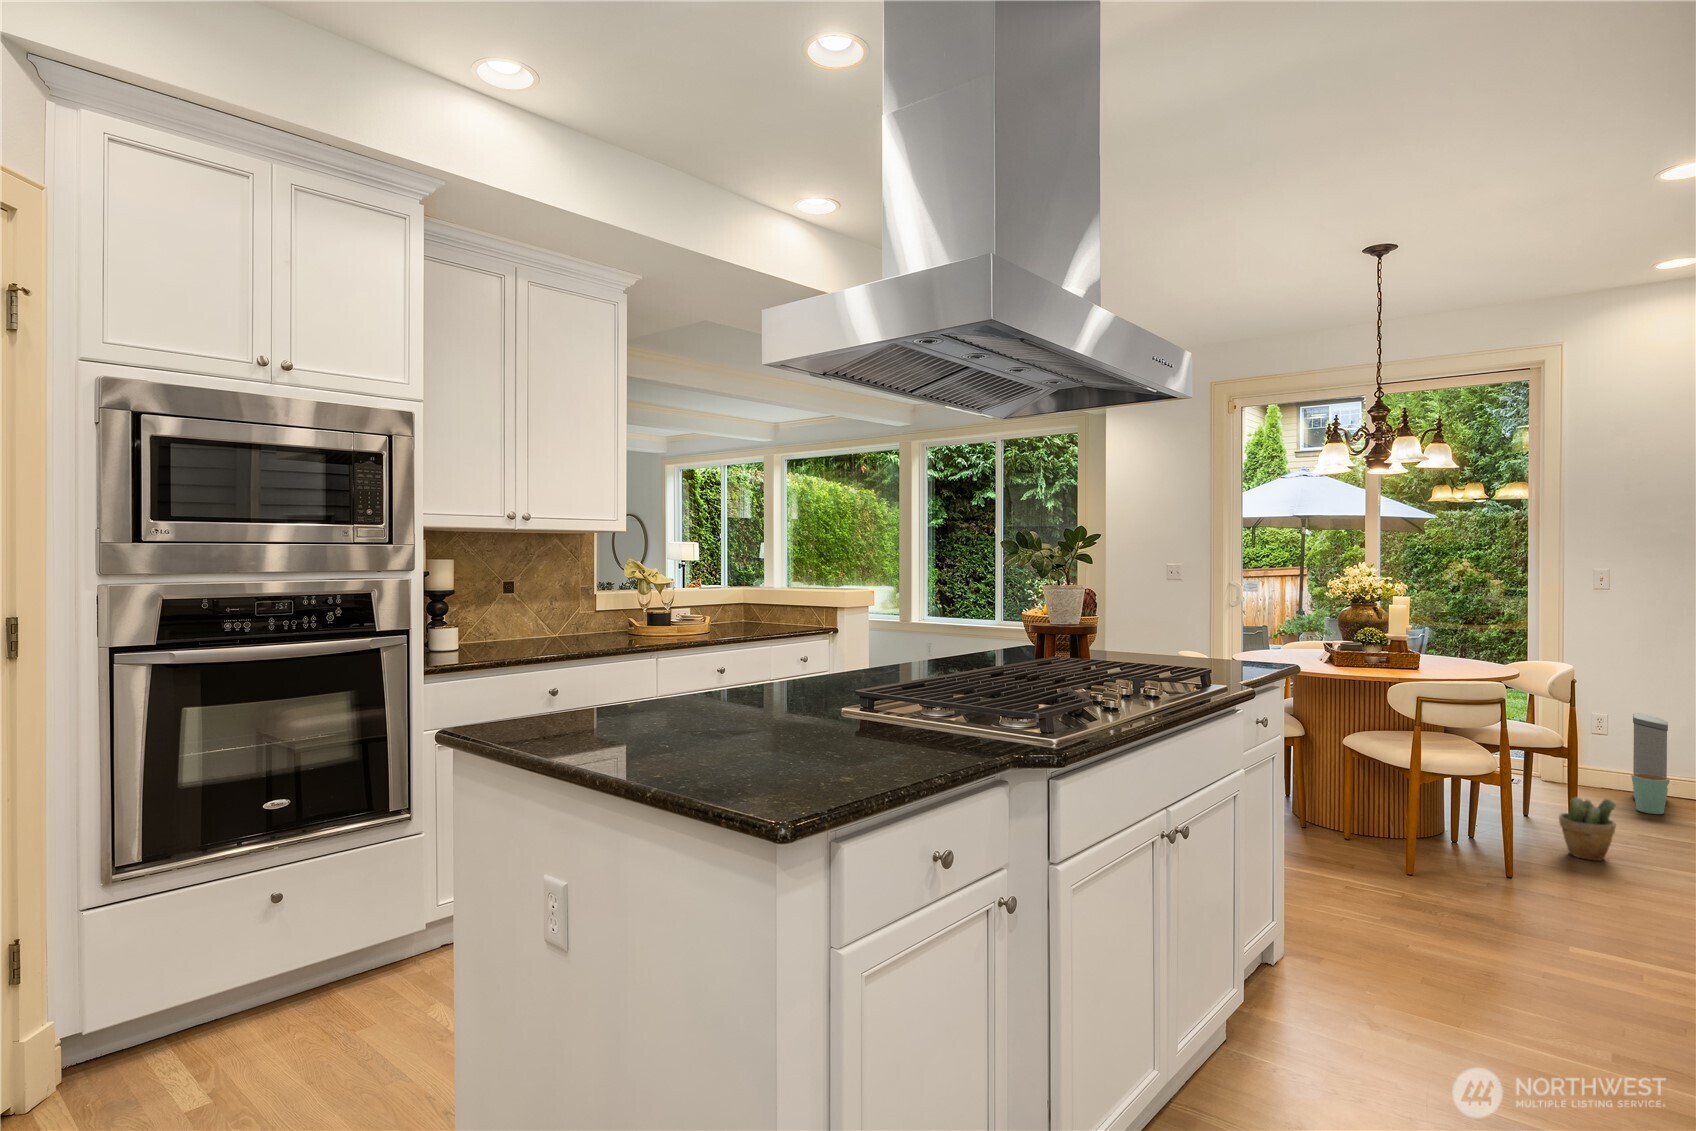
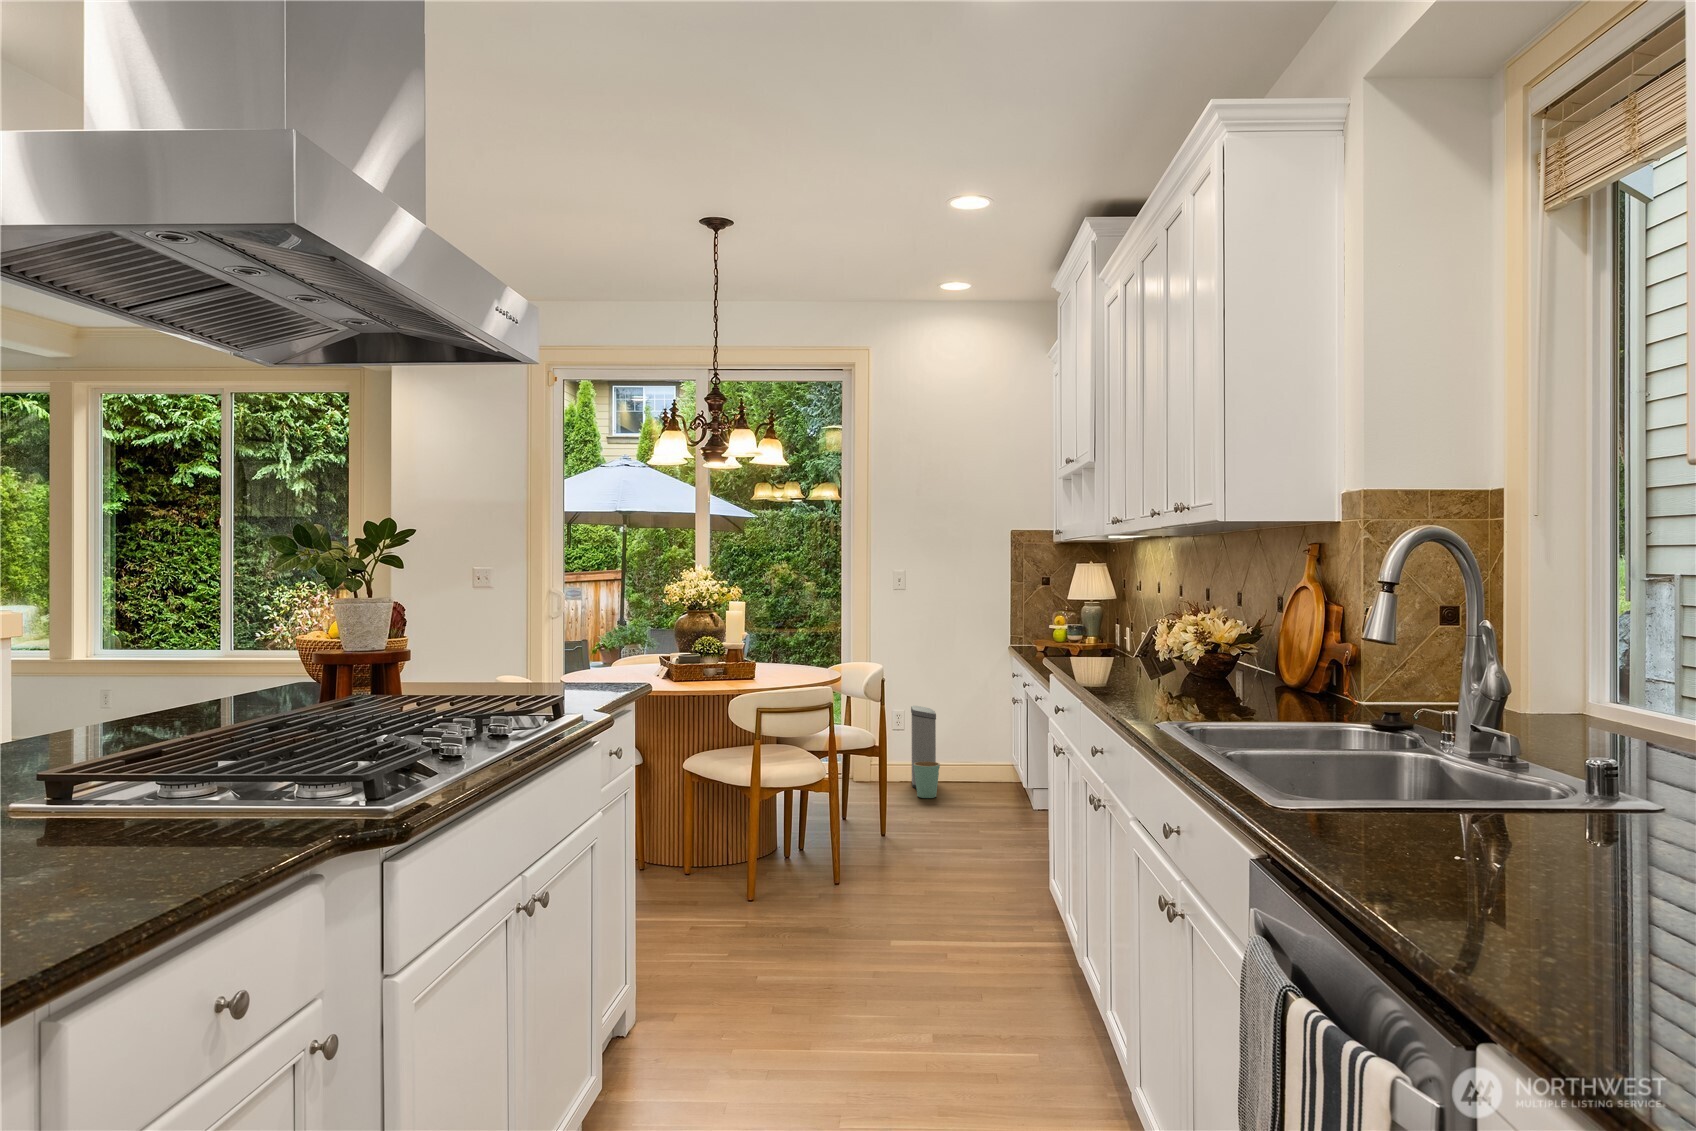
potted plant: present [1559,798,1616,860] -> none [872,790,915,852]

